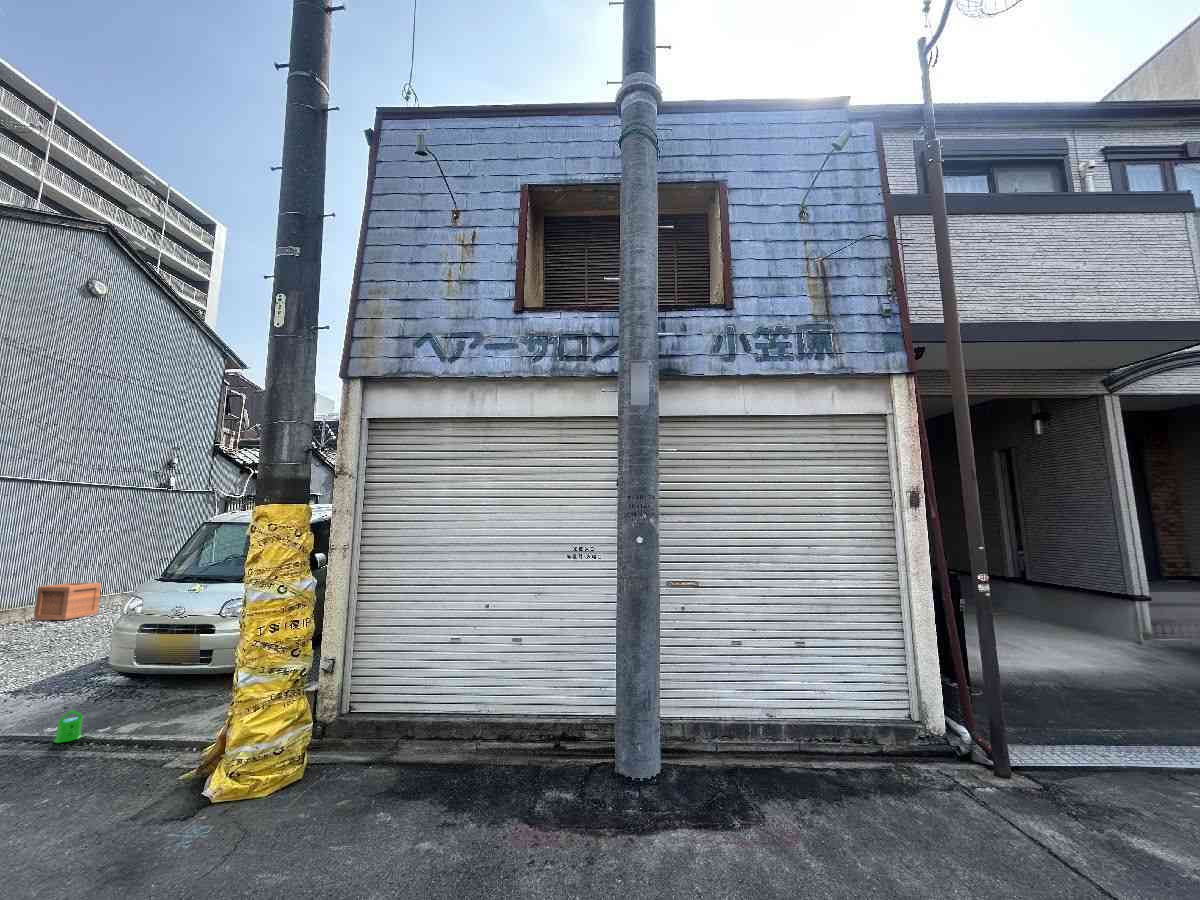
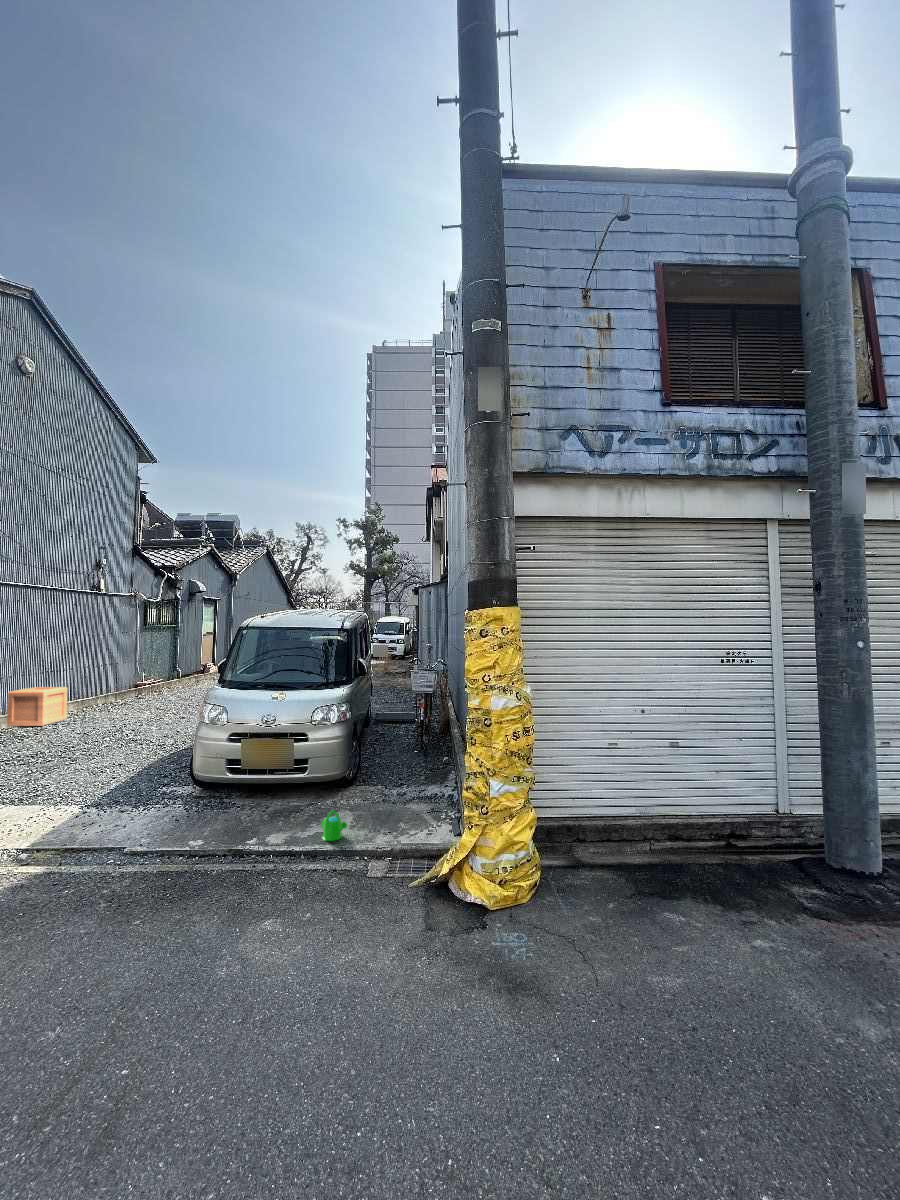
watering can: present [54,710,83,743] -> present [321,810,347,841]

